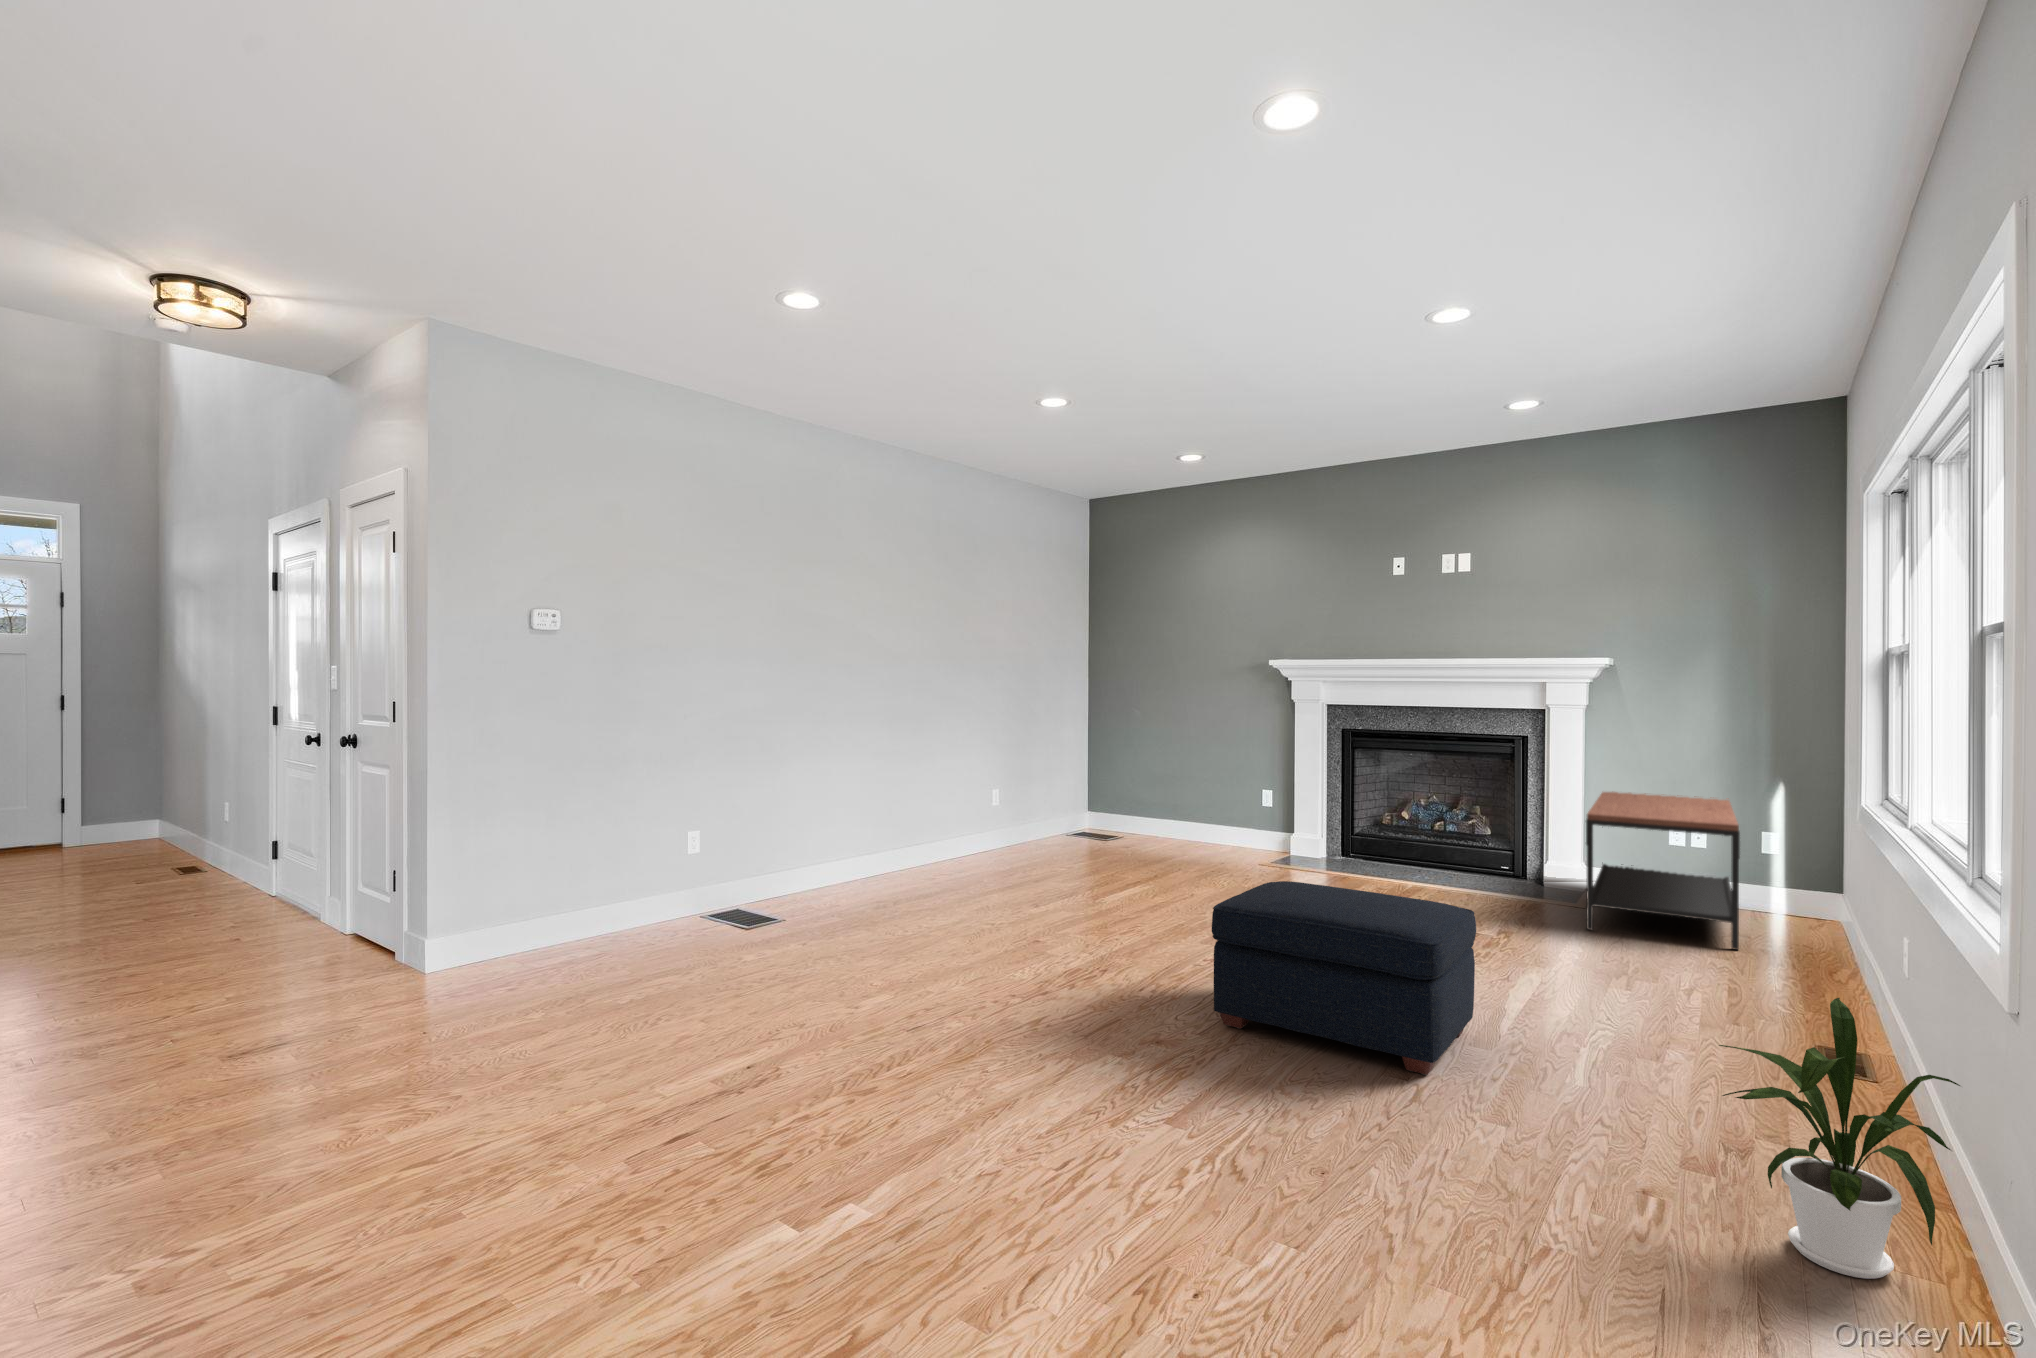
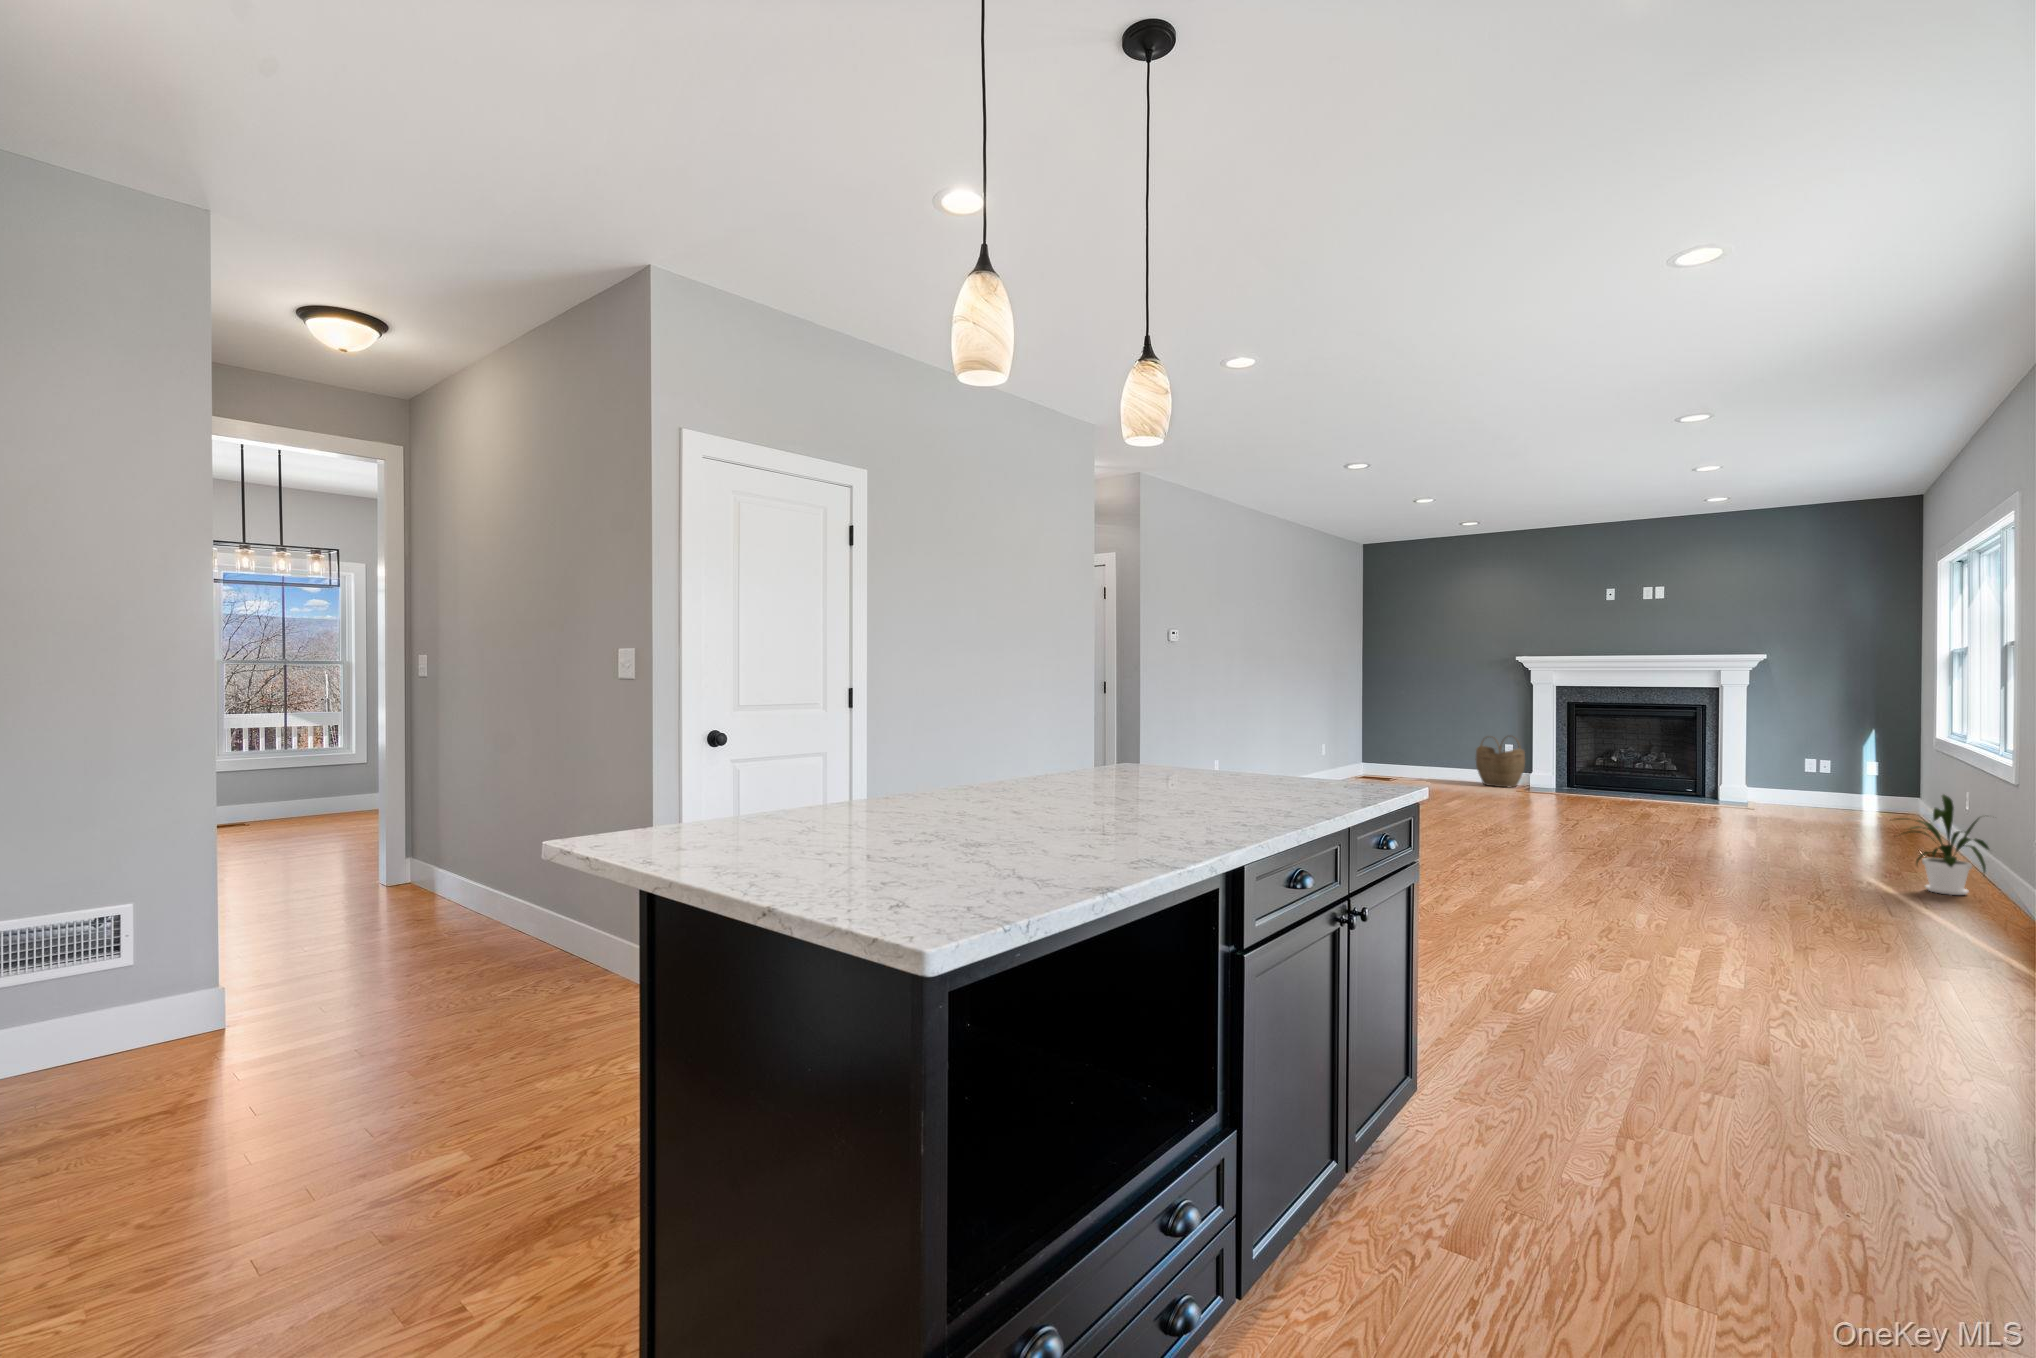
woven basket: none [1224,776,1287,854] -> present [1476,738,1525,787]
coffee table: present [1586,792,1740,950] -> none [1757,740,1862,824]
ottoman: present [1212,881,1476,1075] -> none [1596,776,1740,858]

